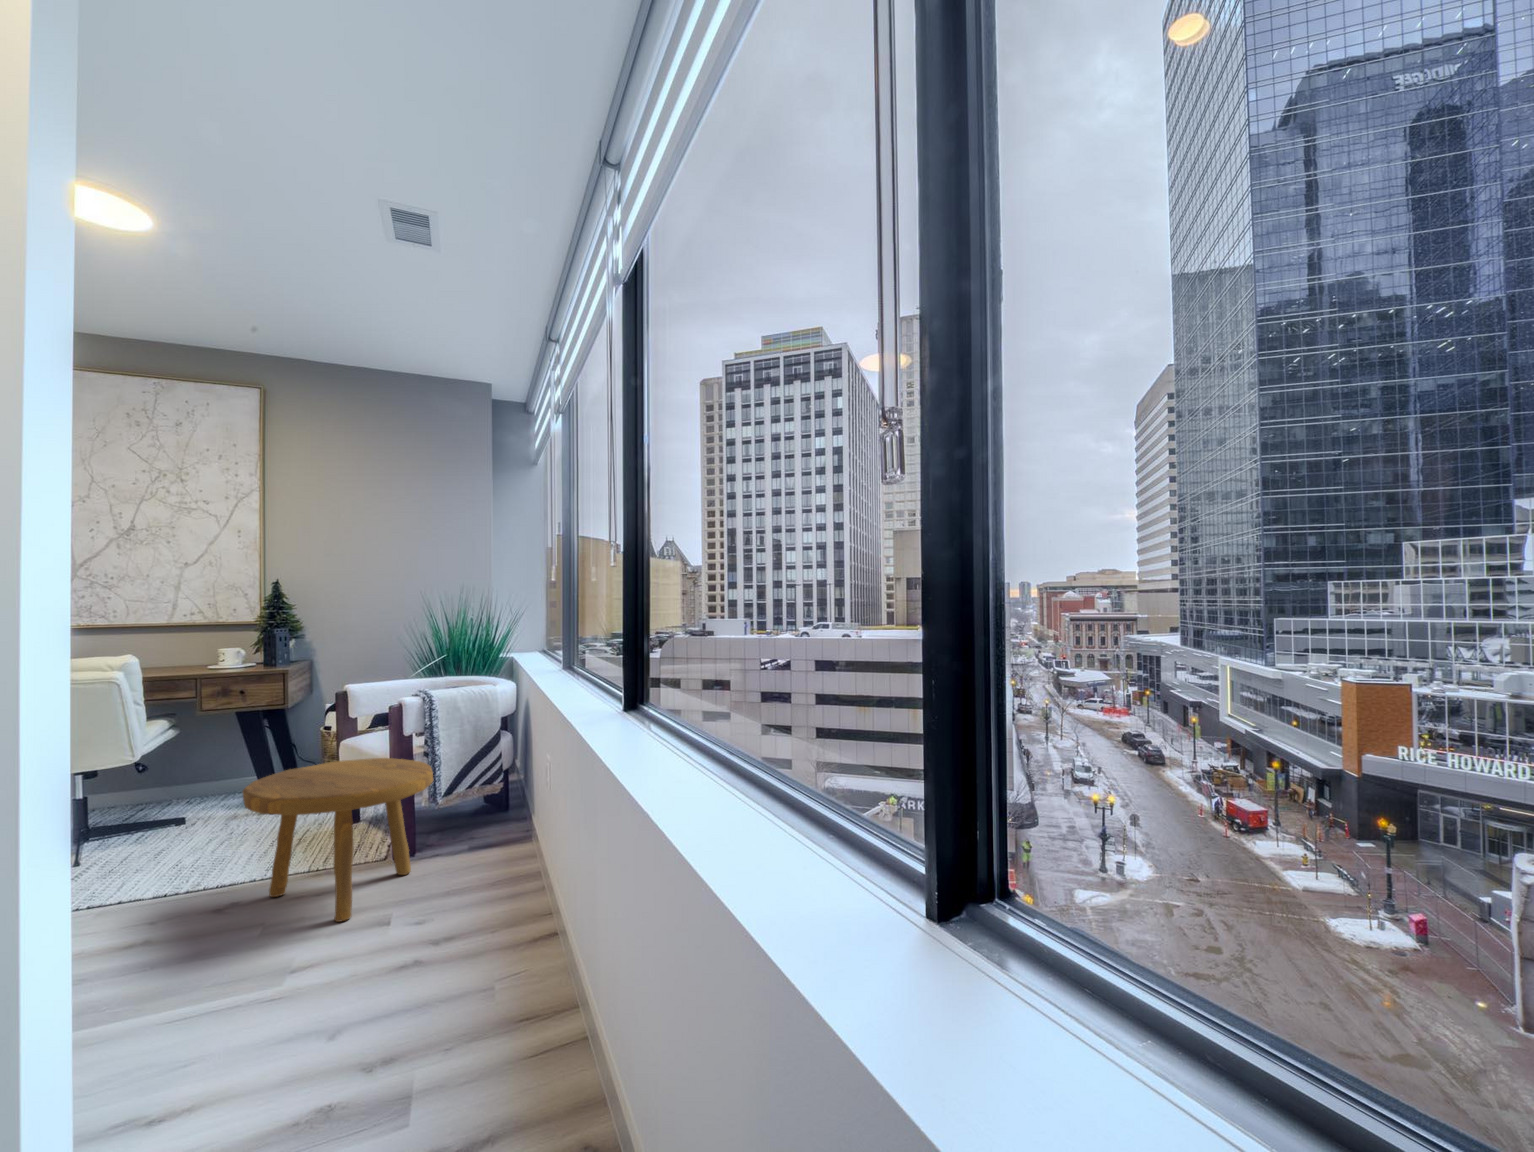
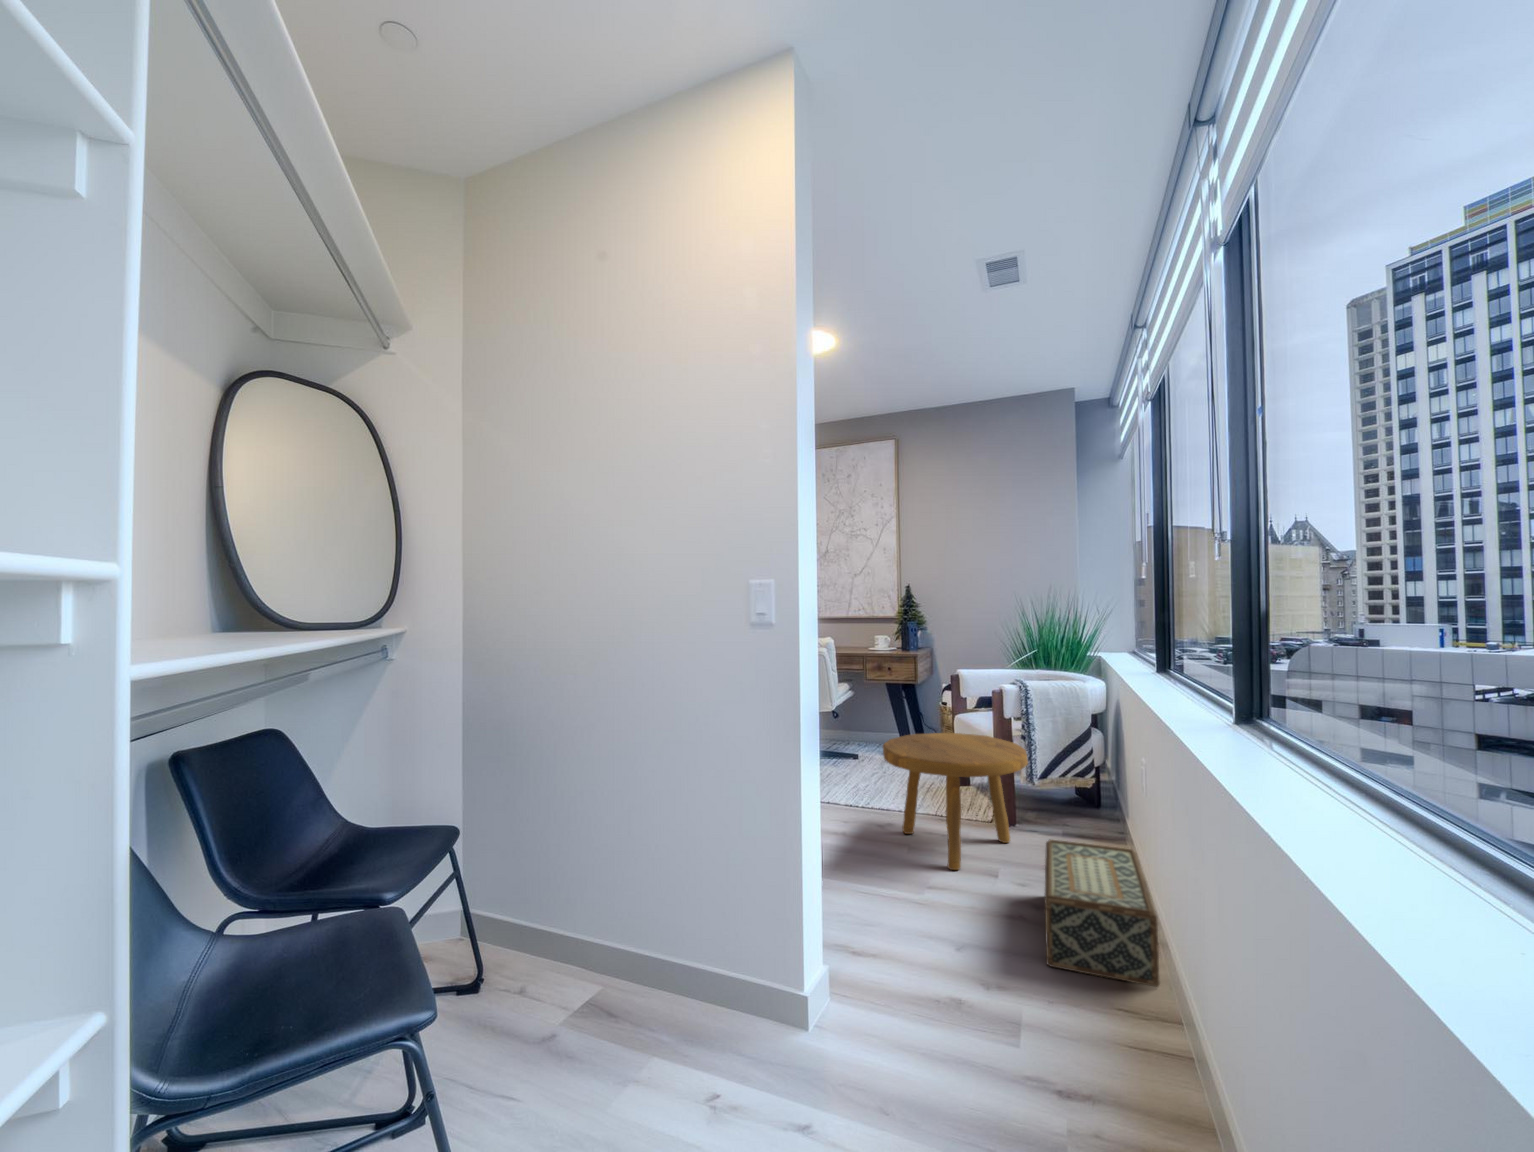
woven basket: none [453,845,559,984] -> present [1045,840,1160,987]

